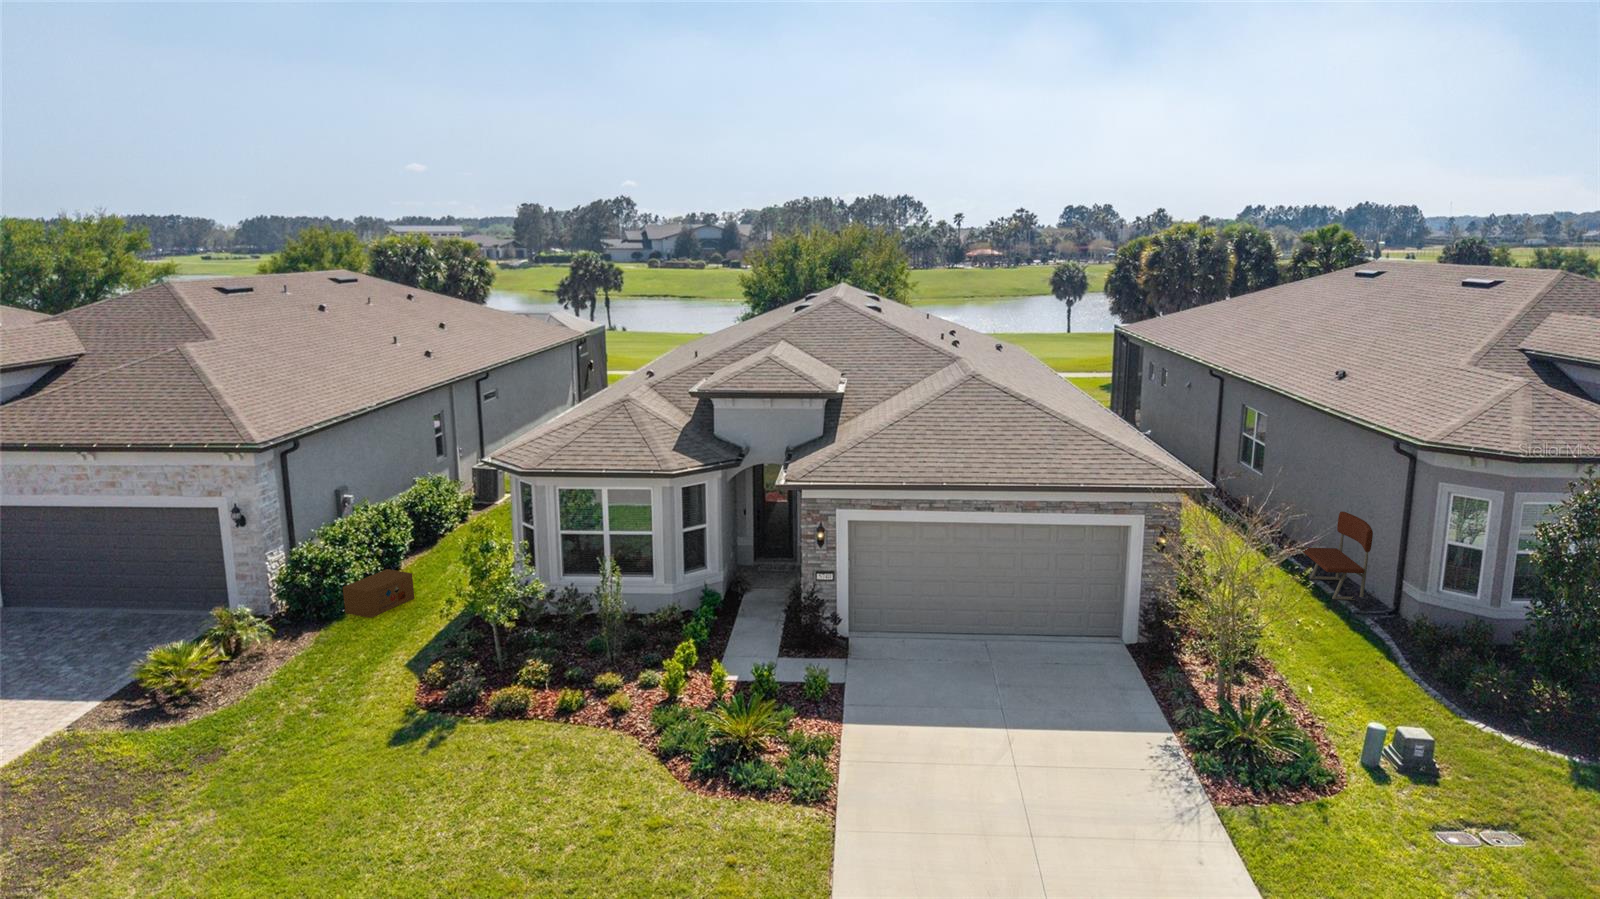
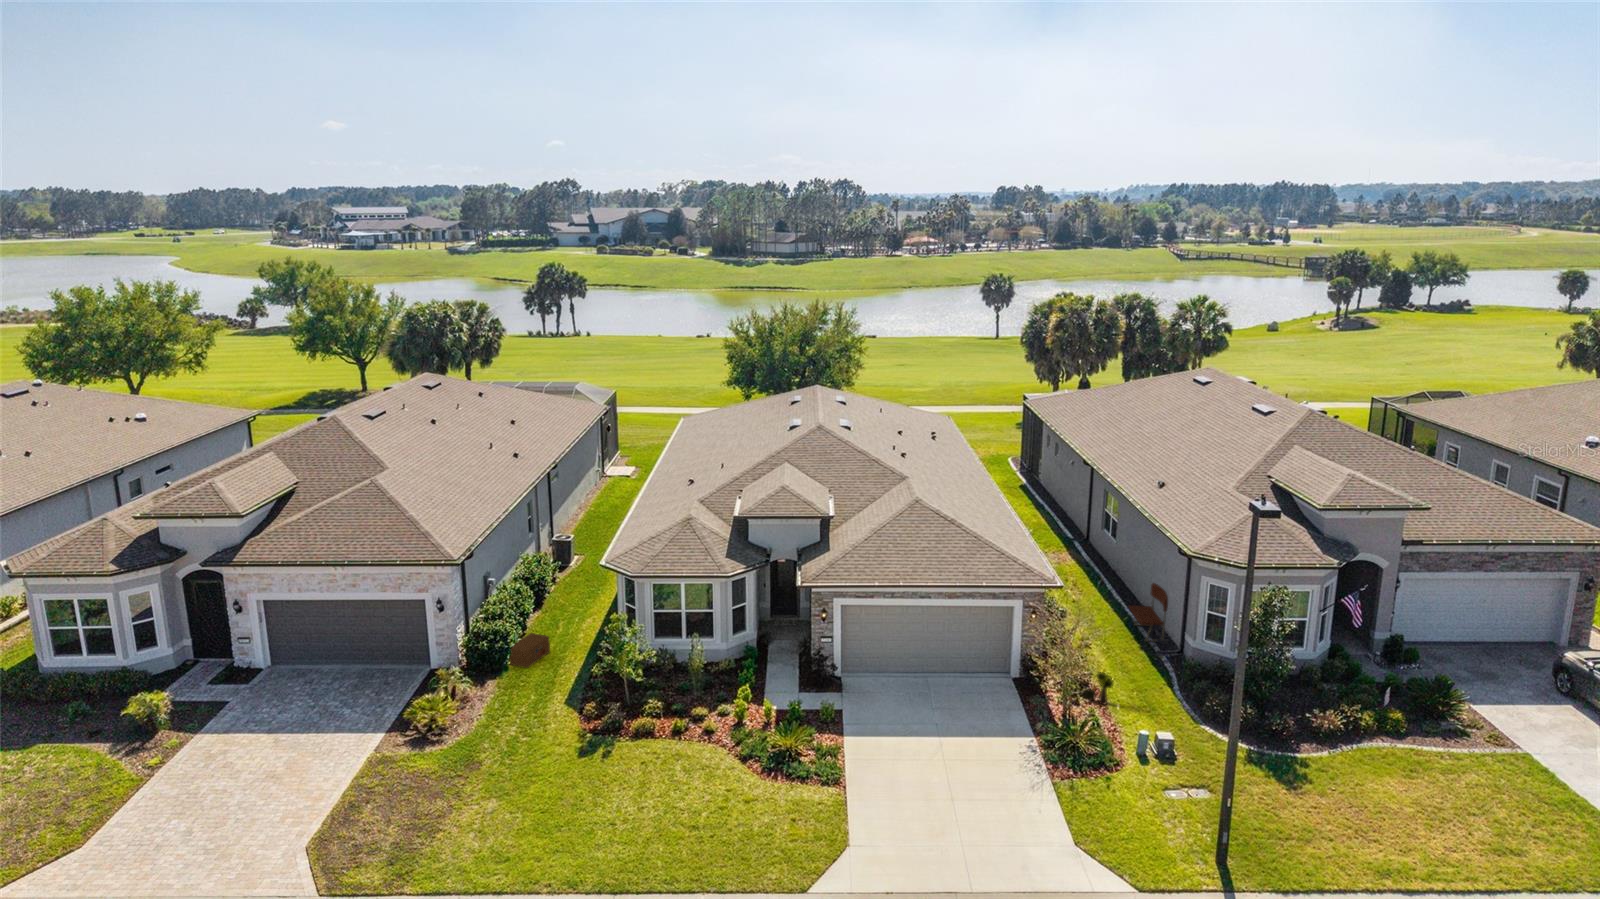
potted plant: none [1251,629,1305,685] -> present [1085,672,1113,705]

